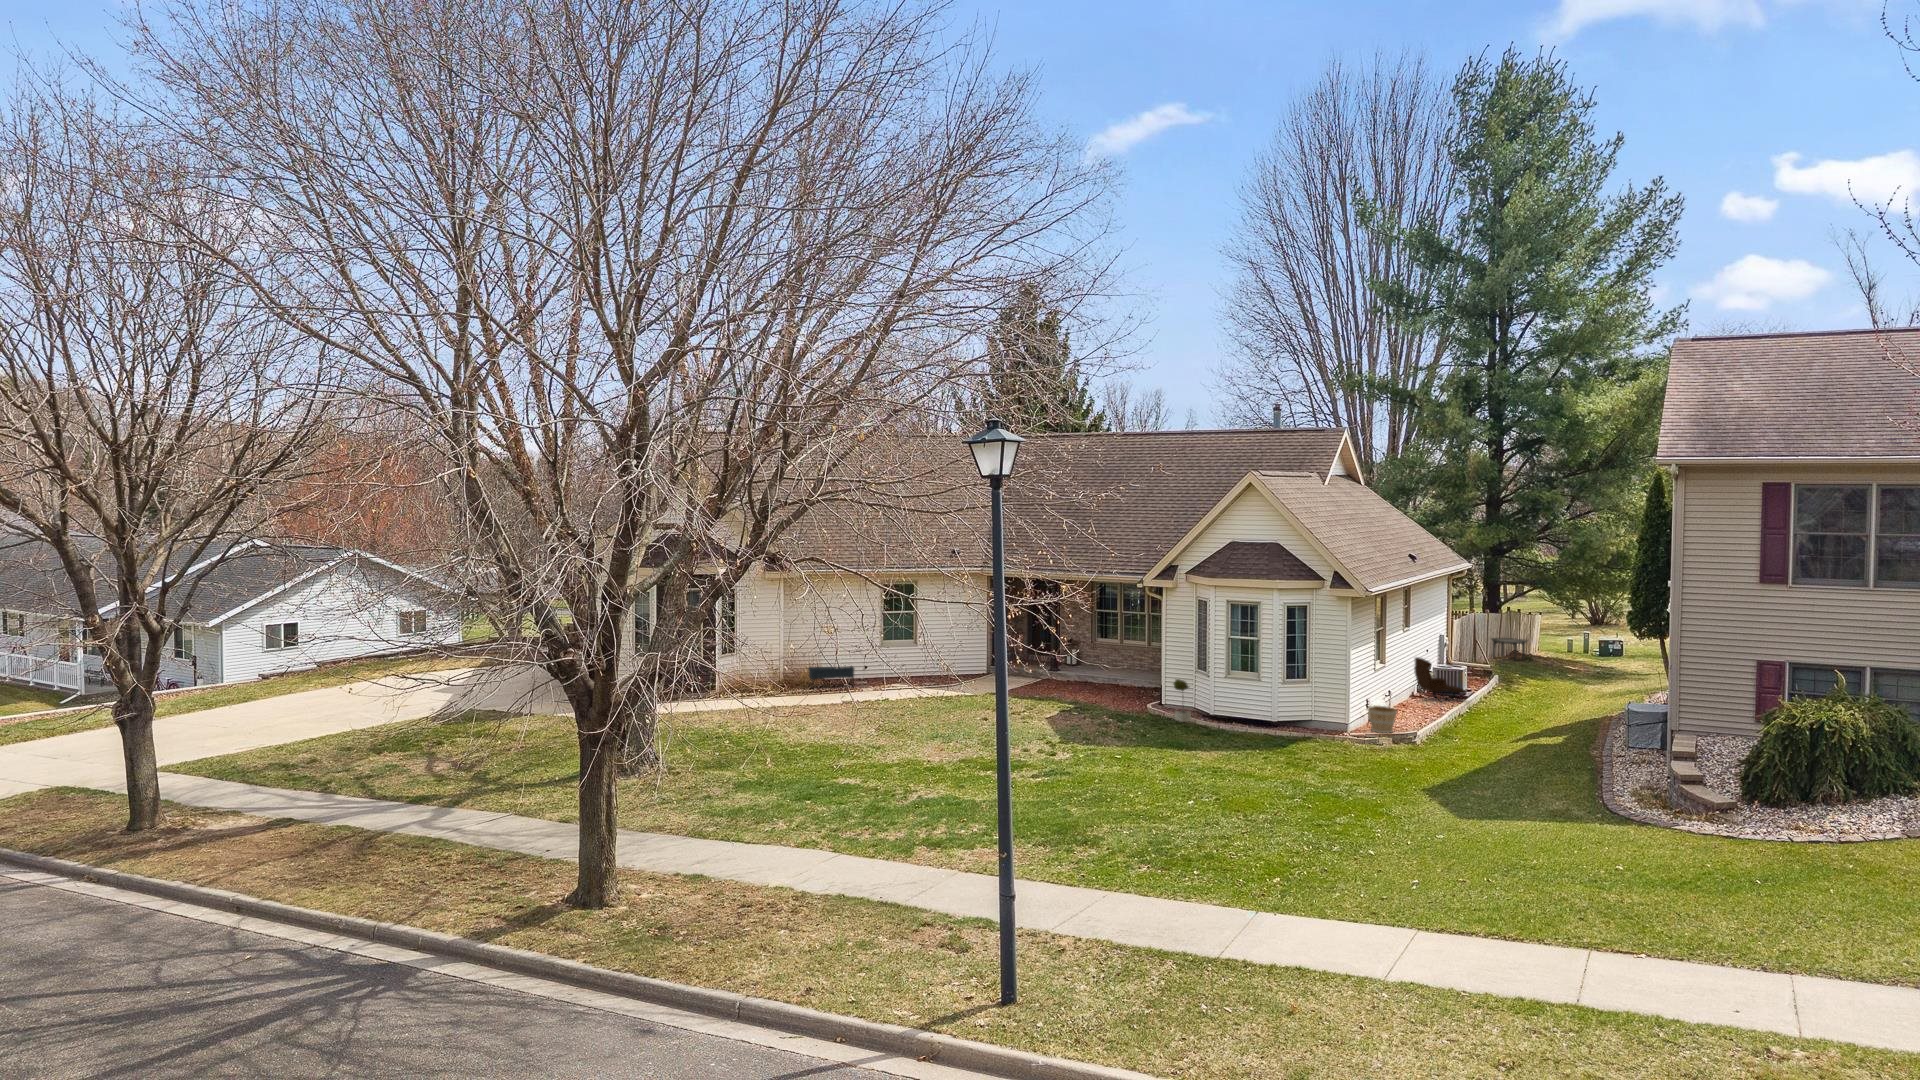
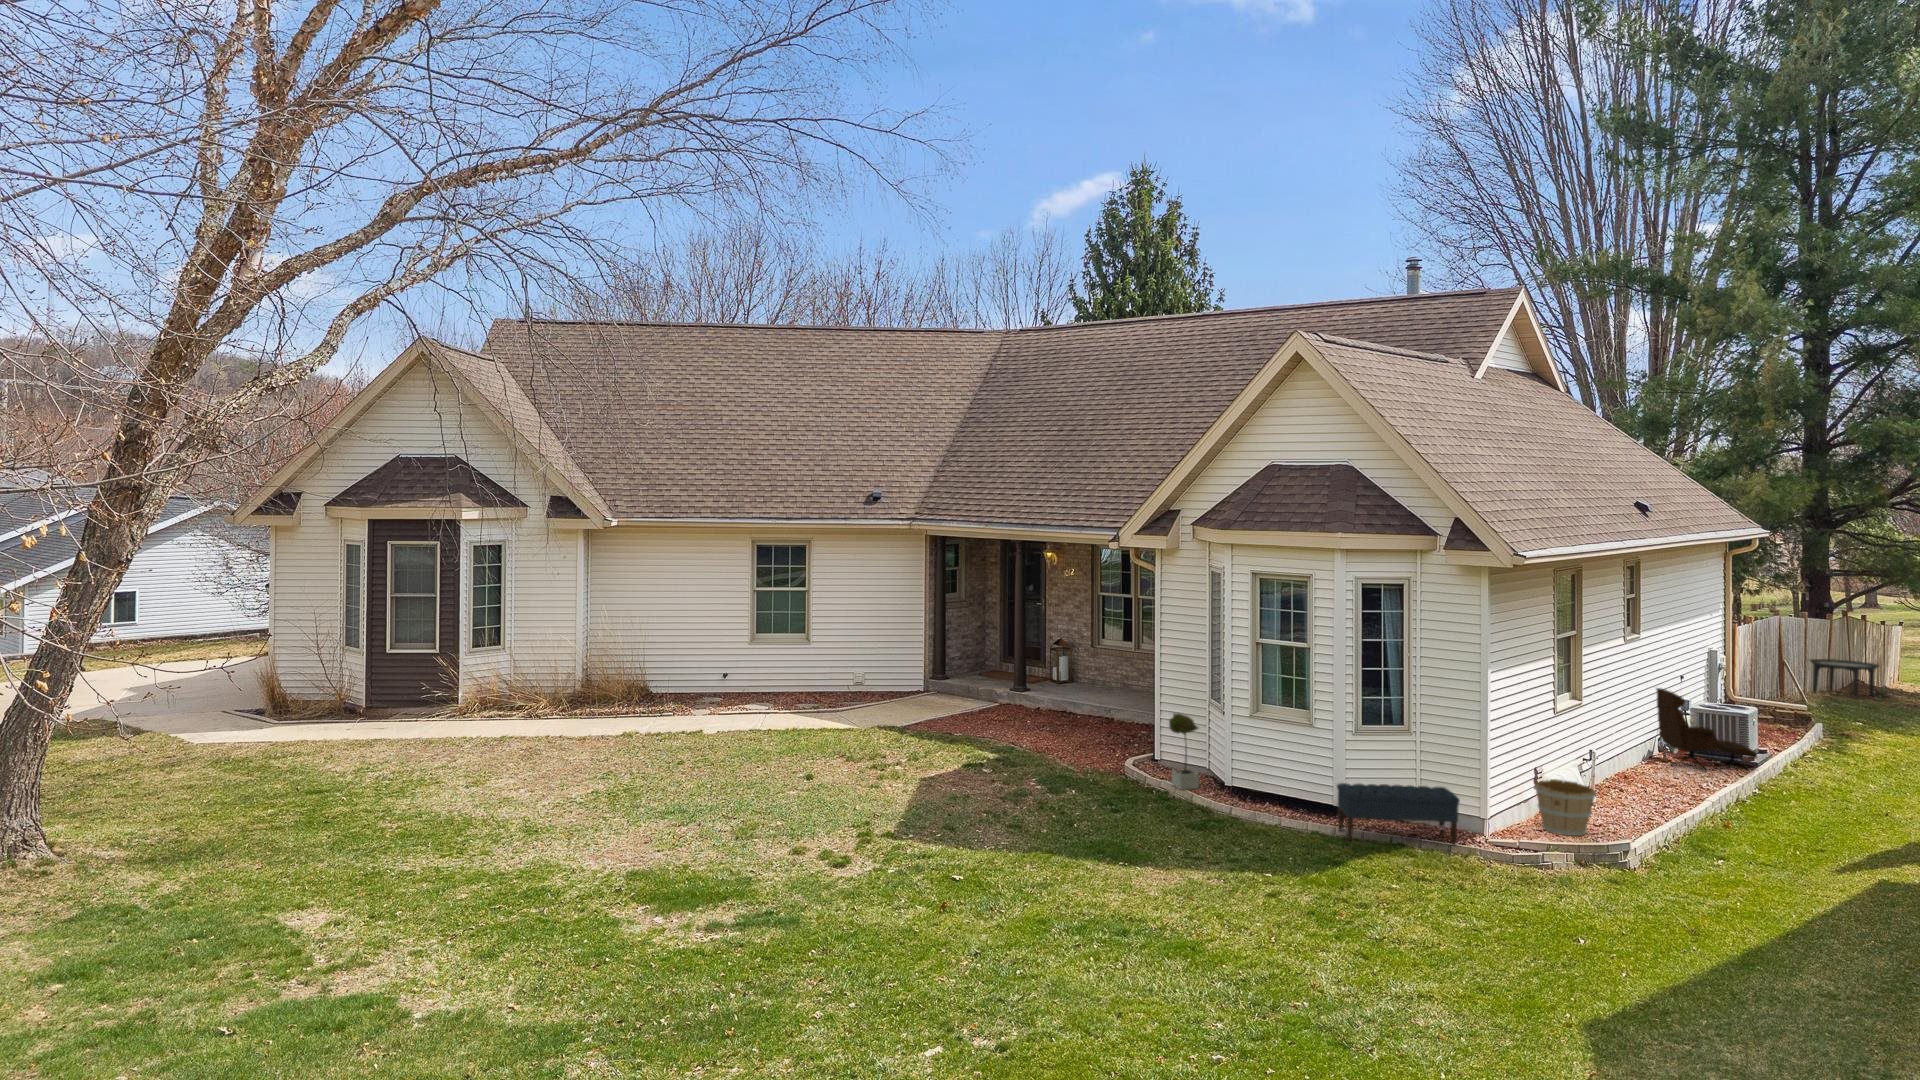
bench: present [808,666,854,688] -> present [1337,783,1460,845]

